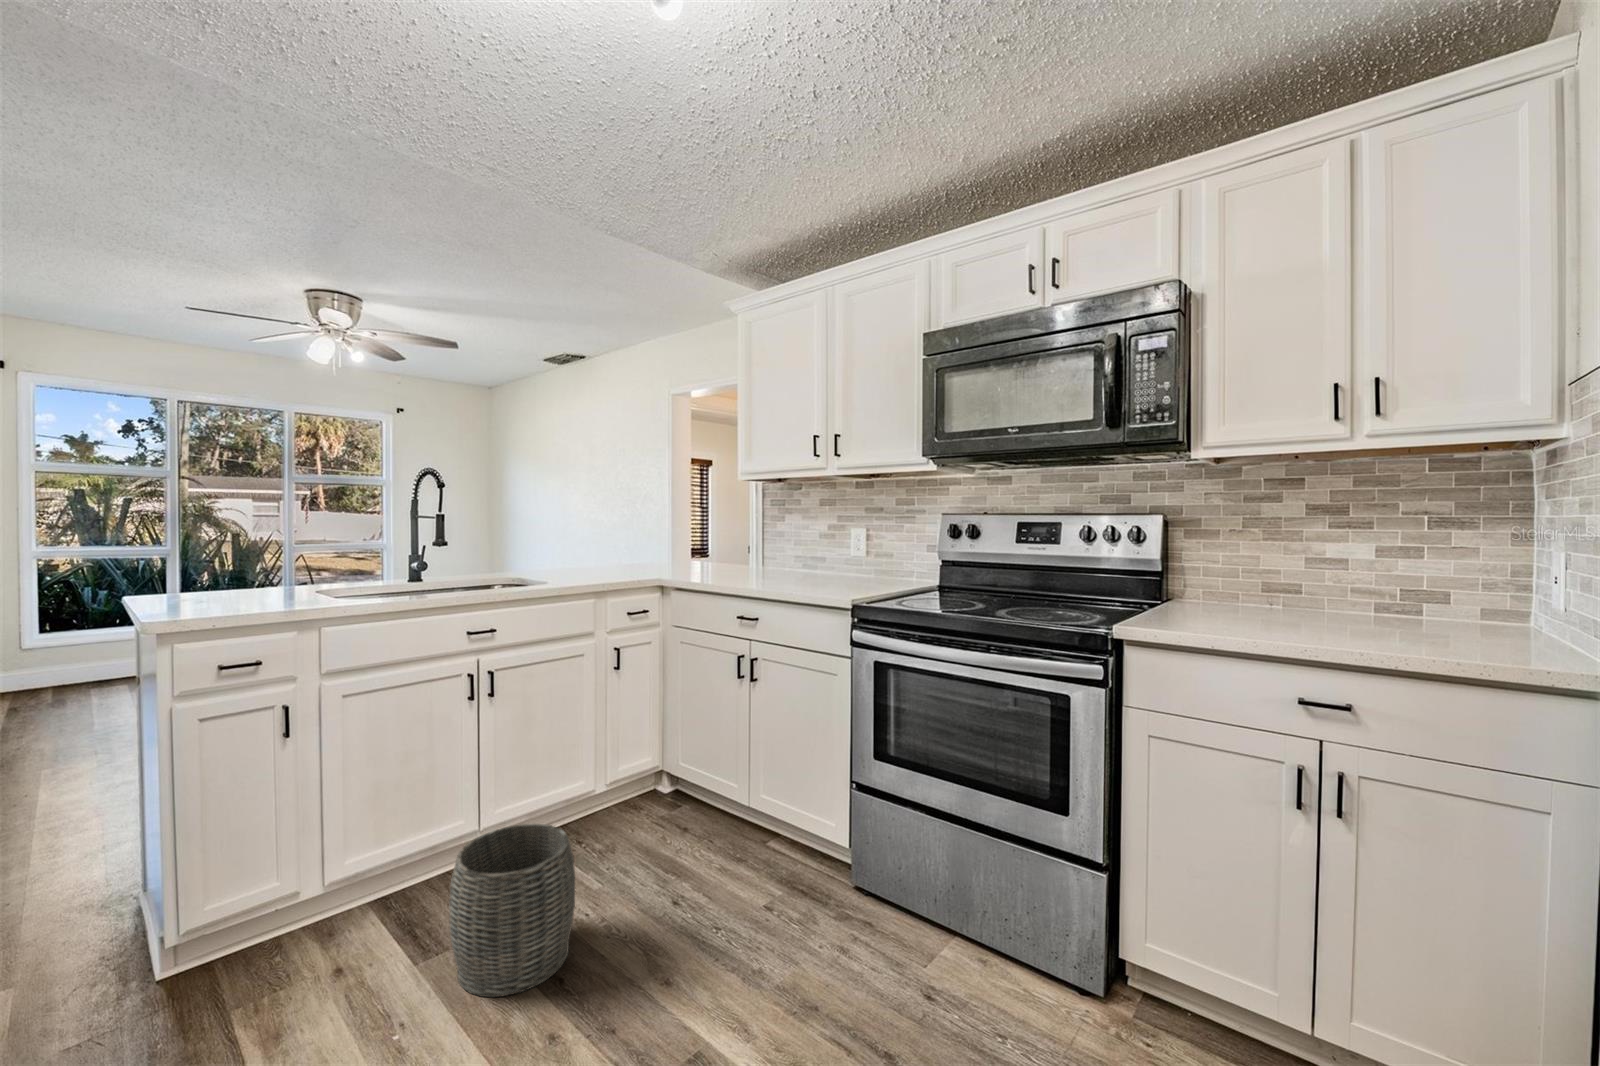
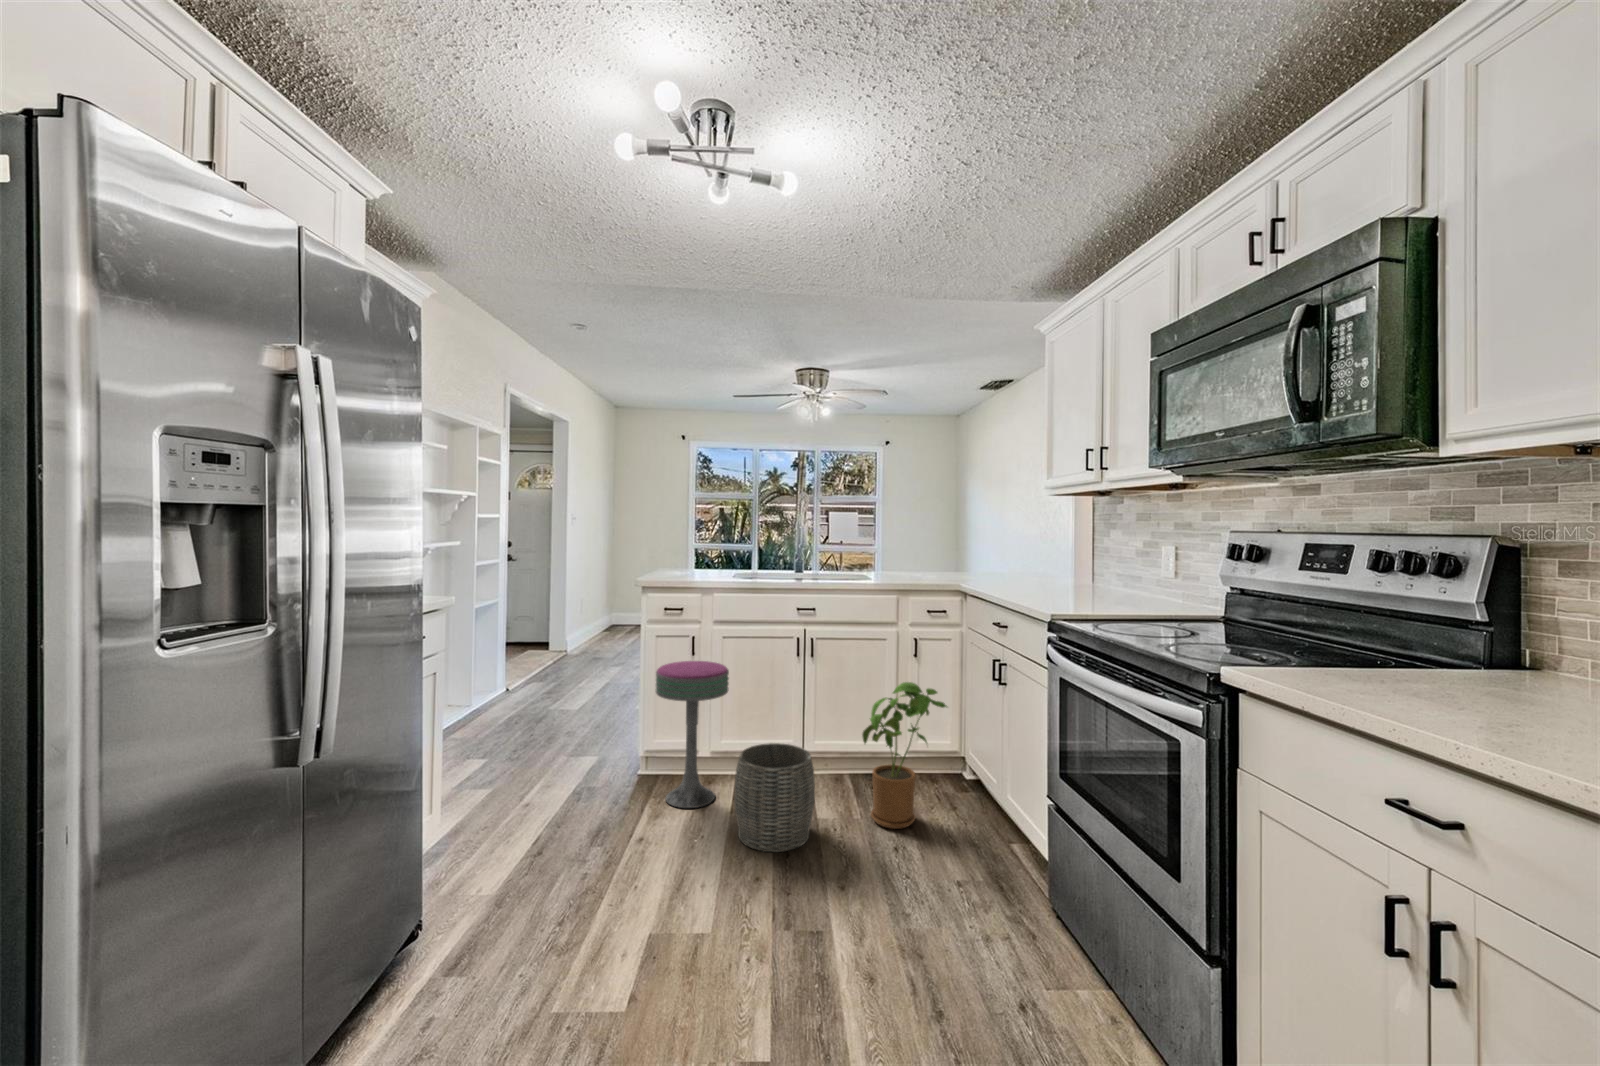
house plant: none [603,700,705,884] -> present [862,682,947,829]
bar stool: none [239,739,389,1002] -> present [656,661,729,808]

